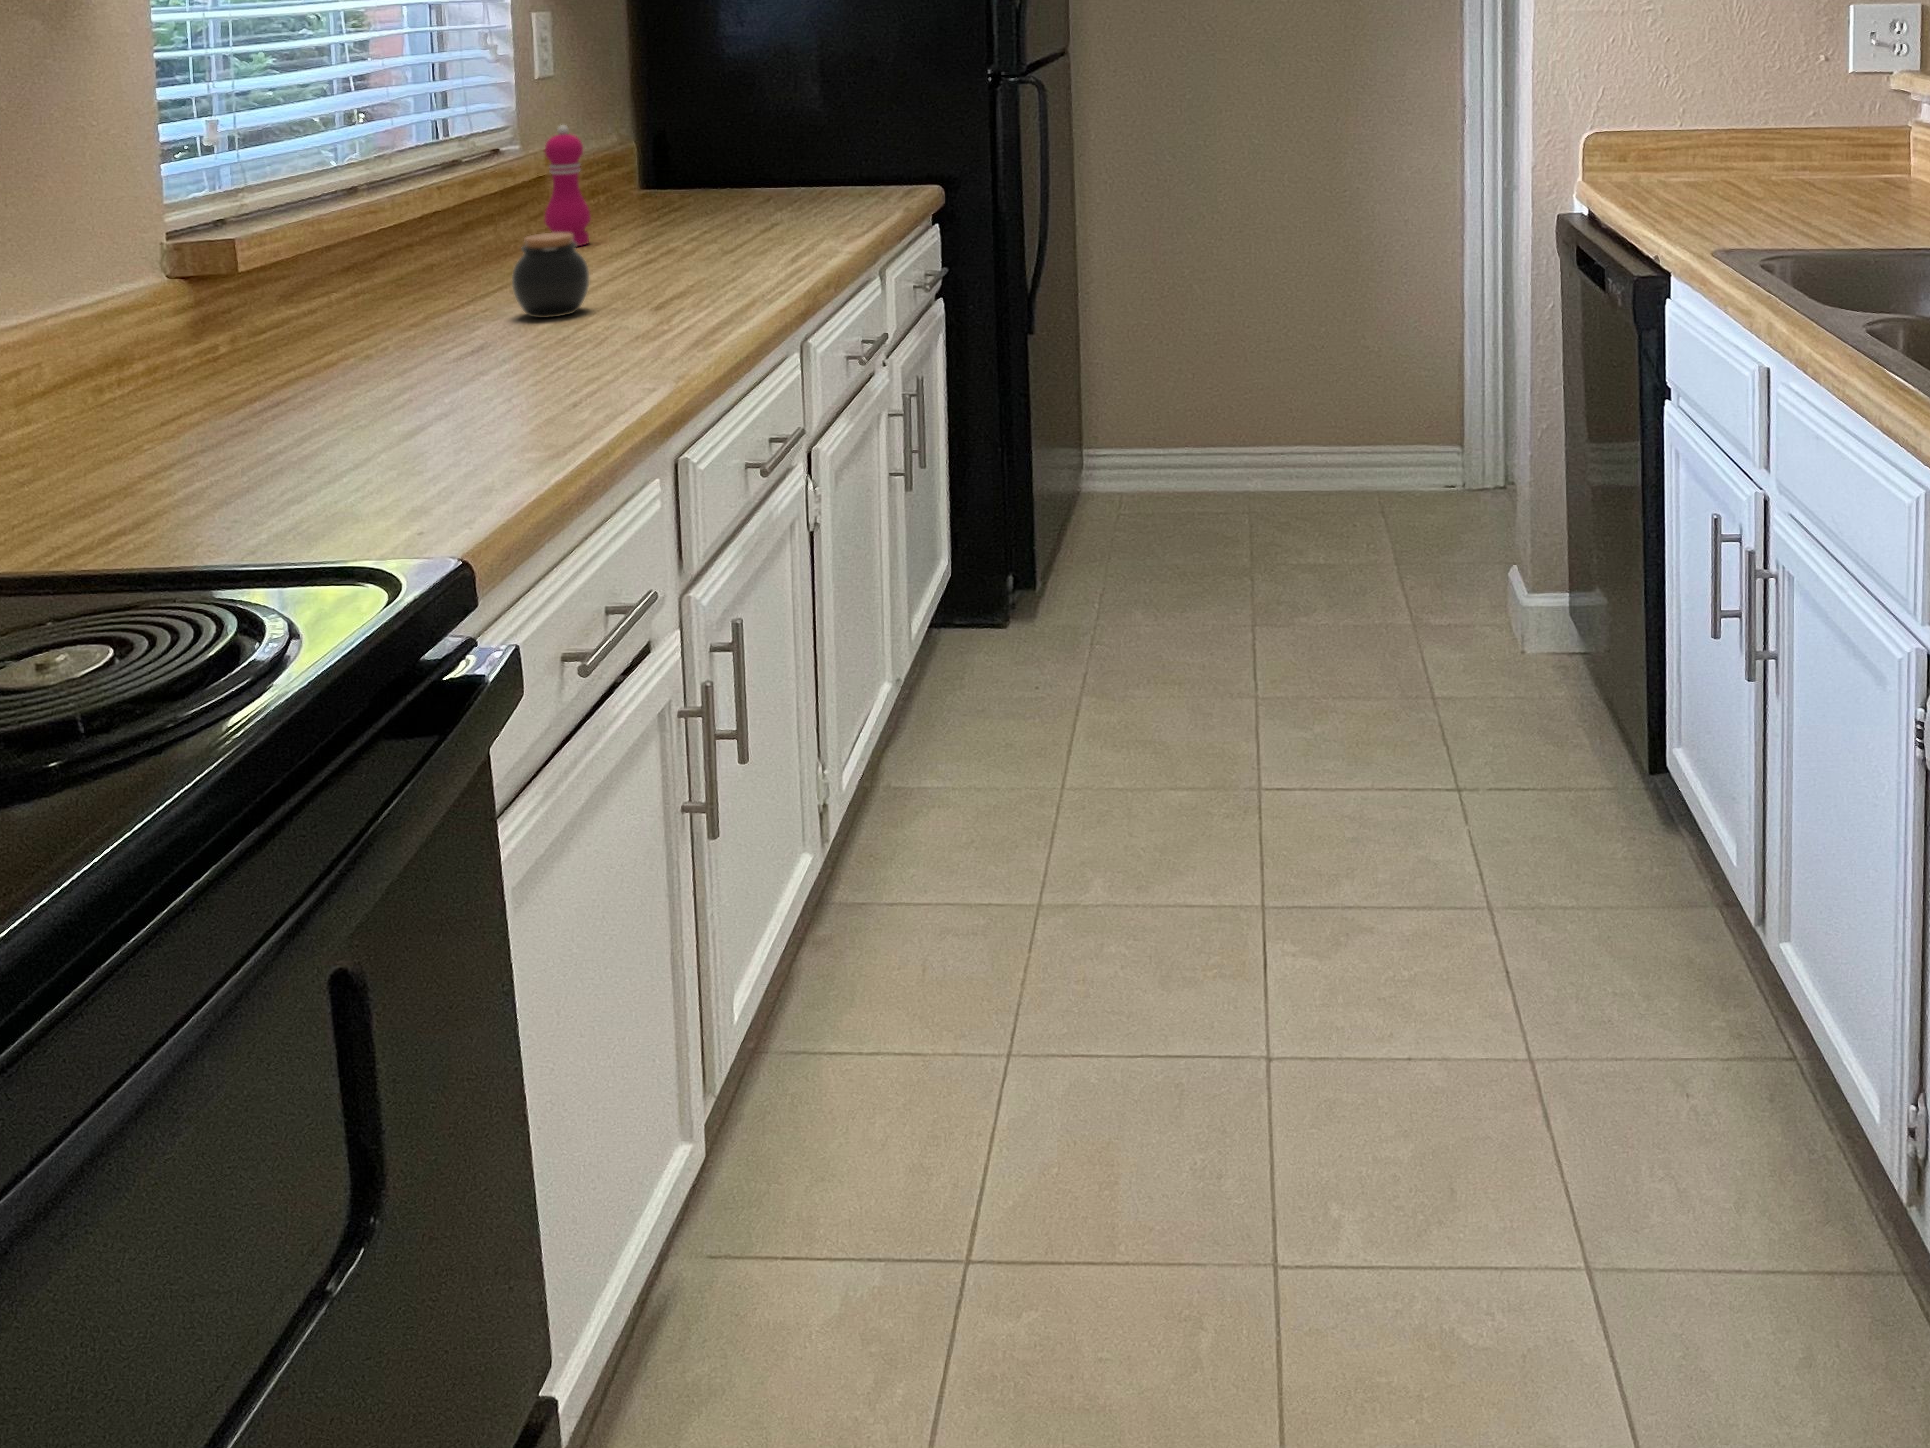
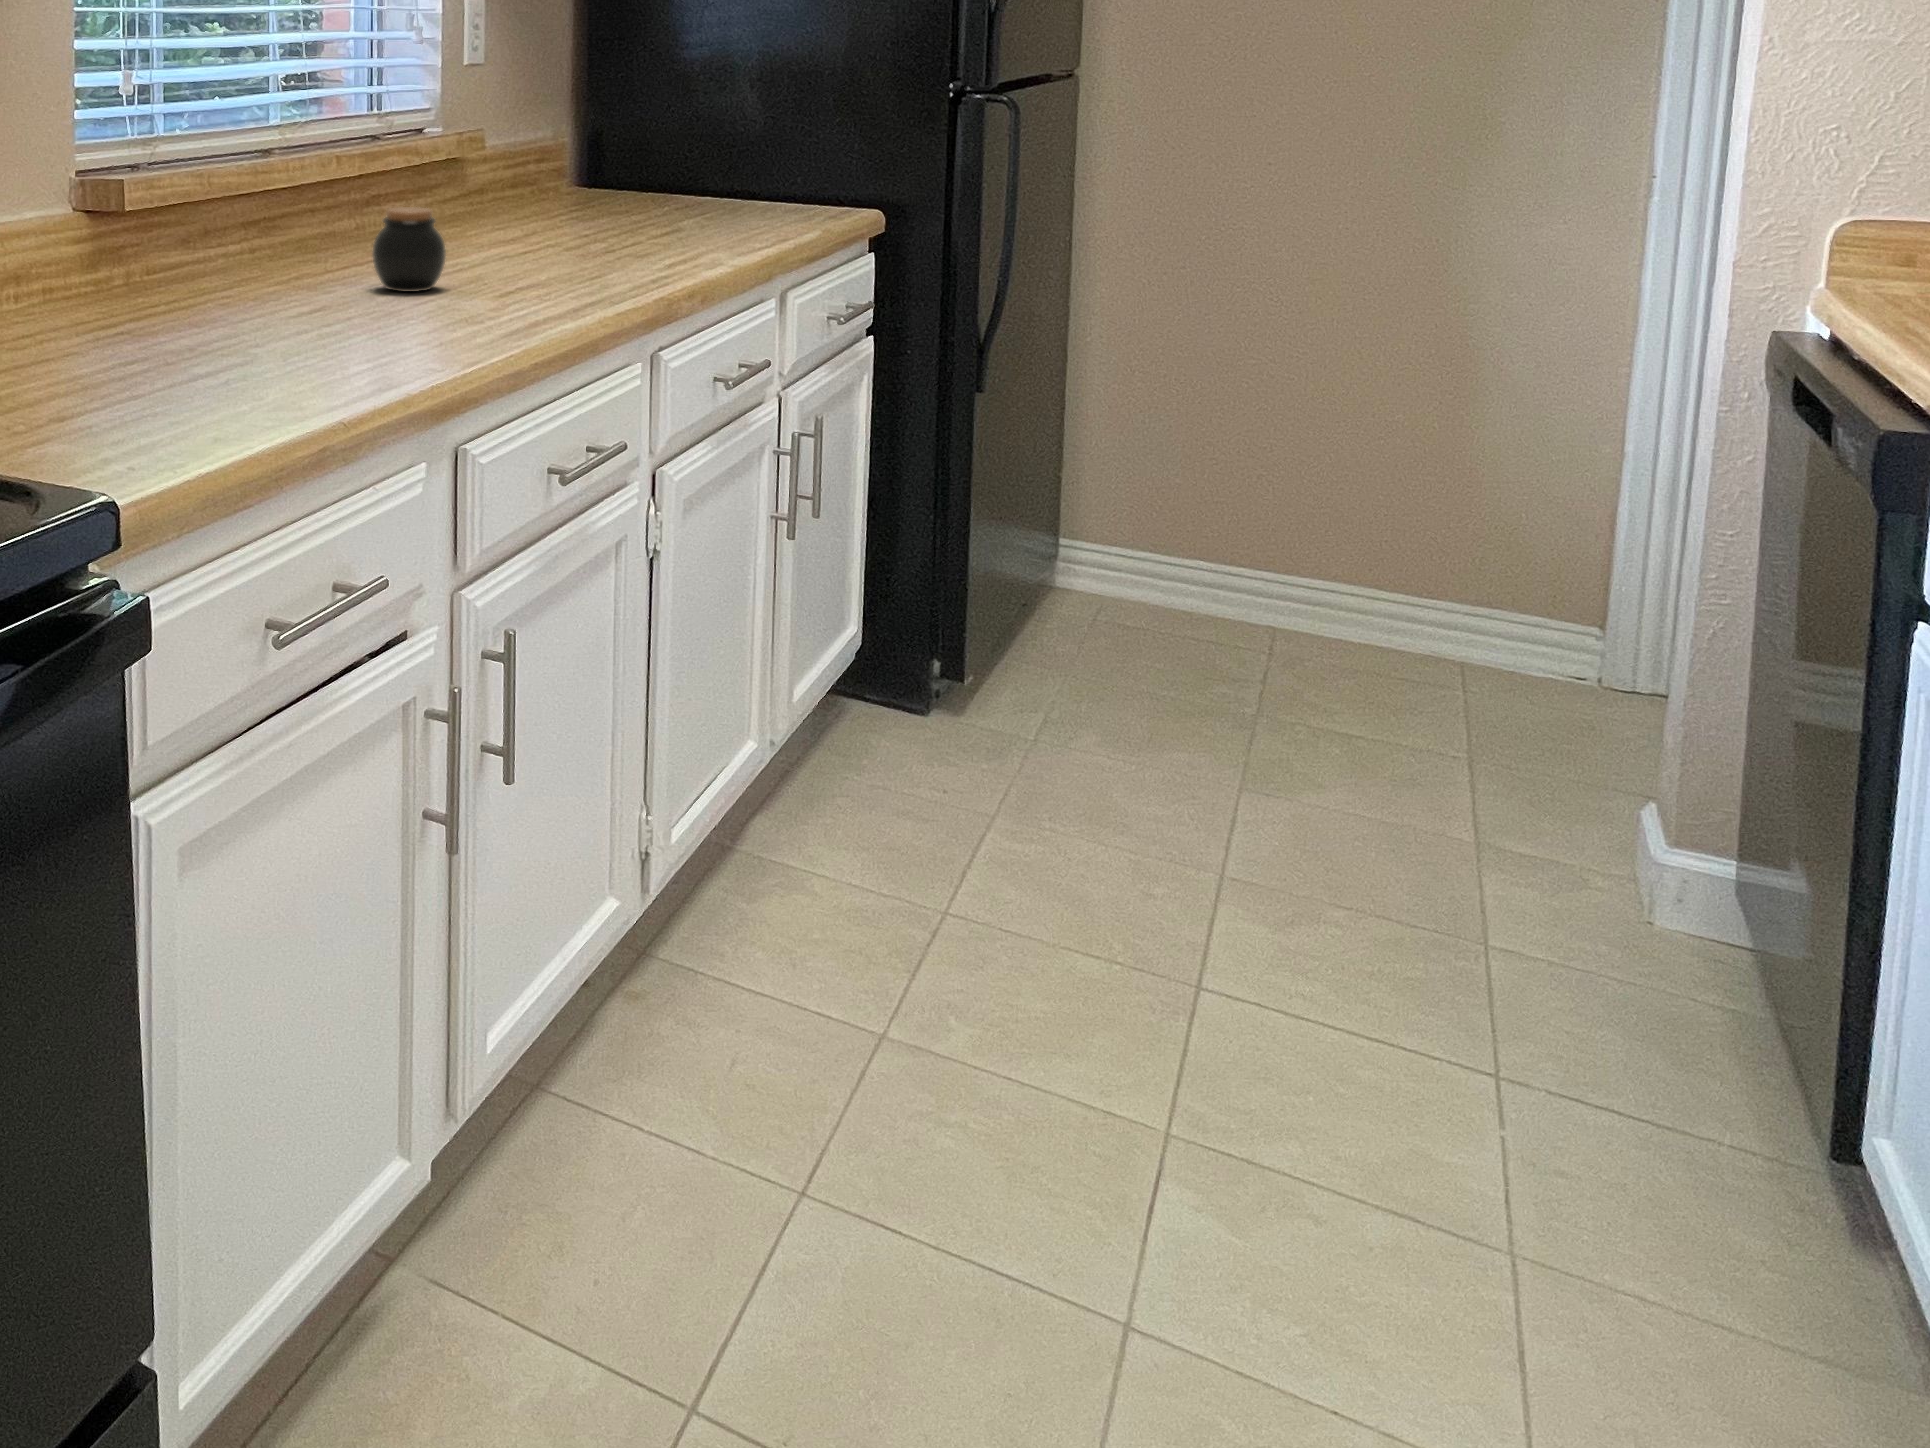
pepper mill: present [545,125,591,246] -> none [459,110,503,233]

